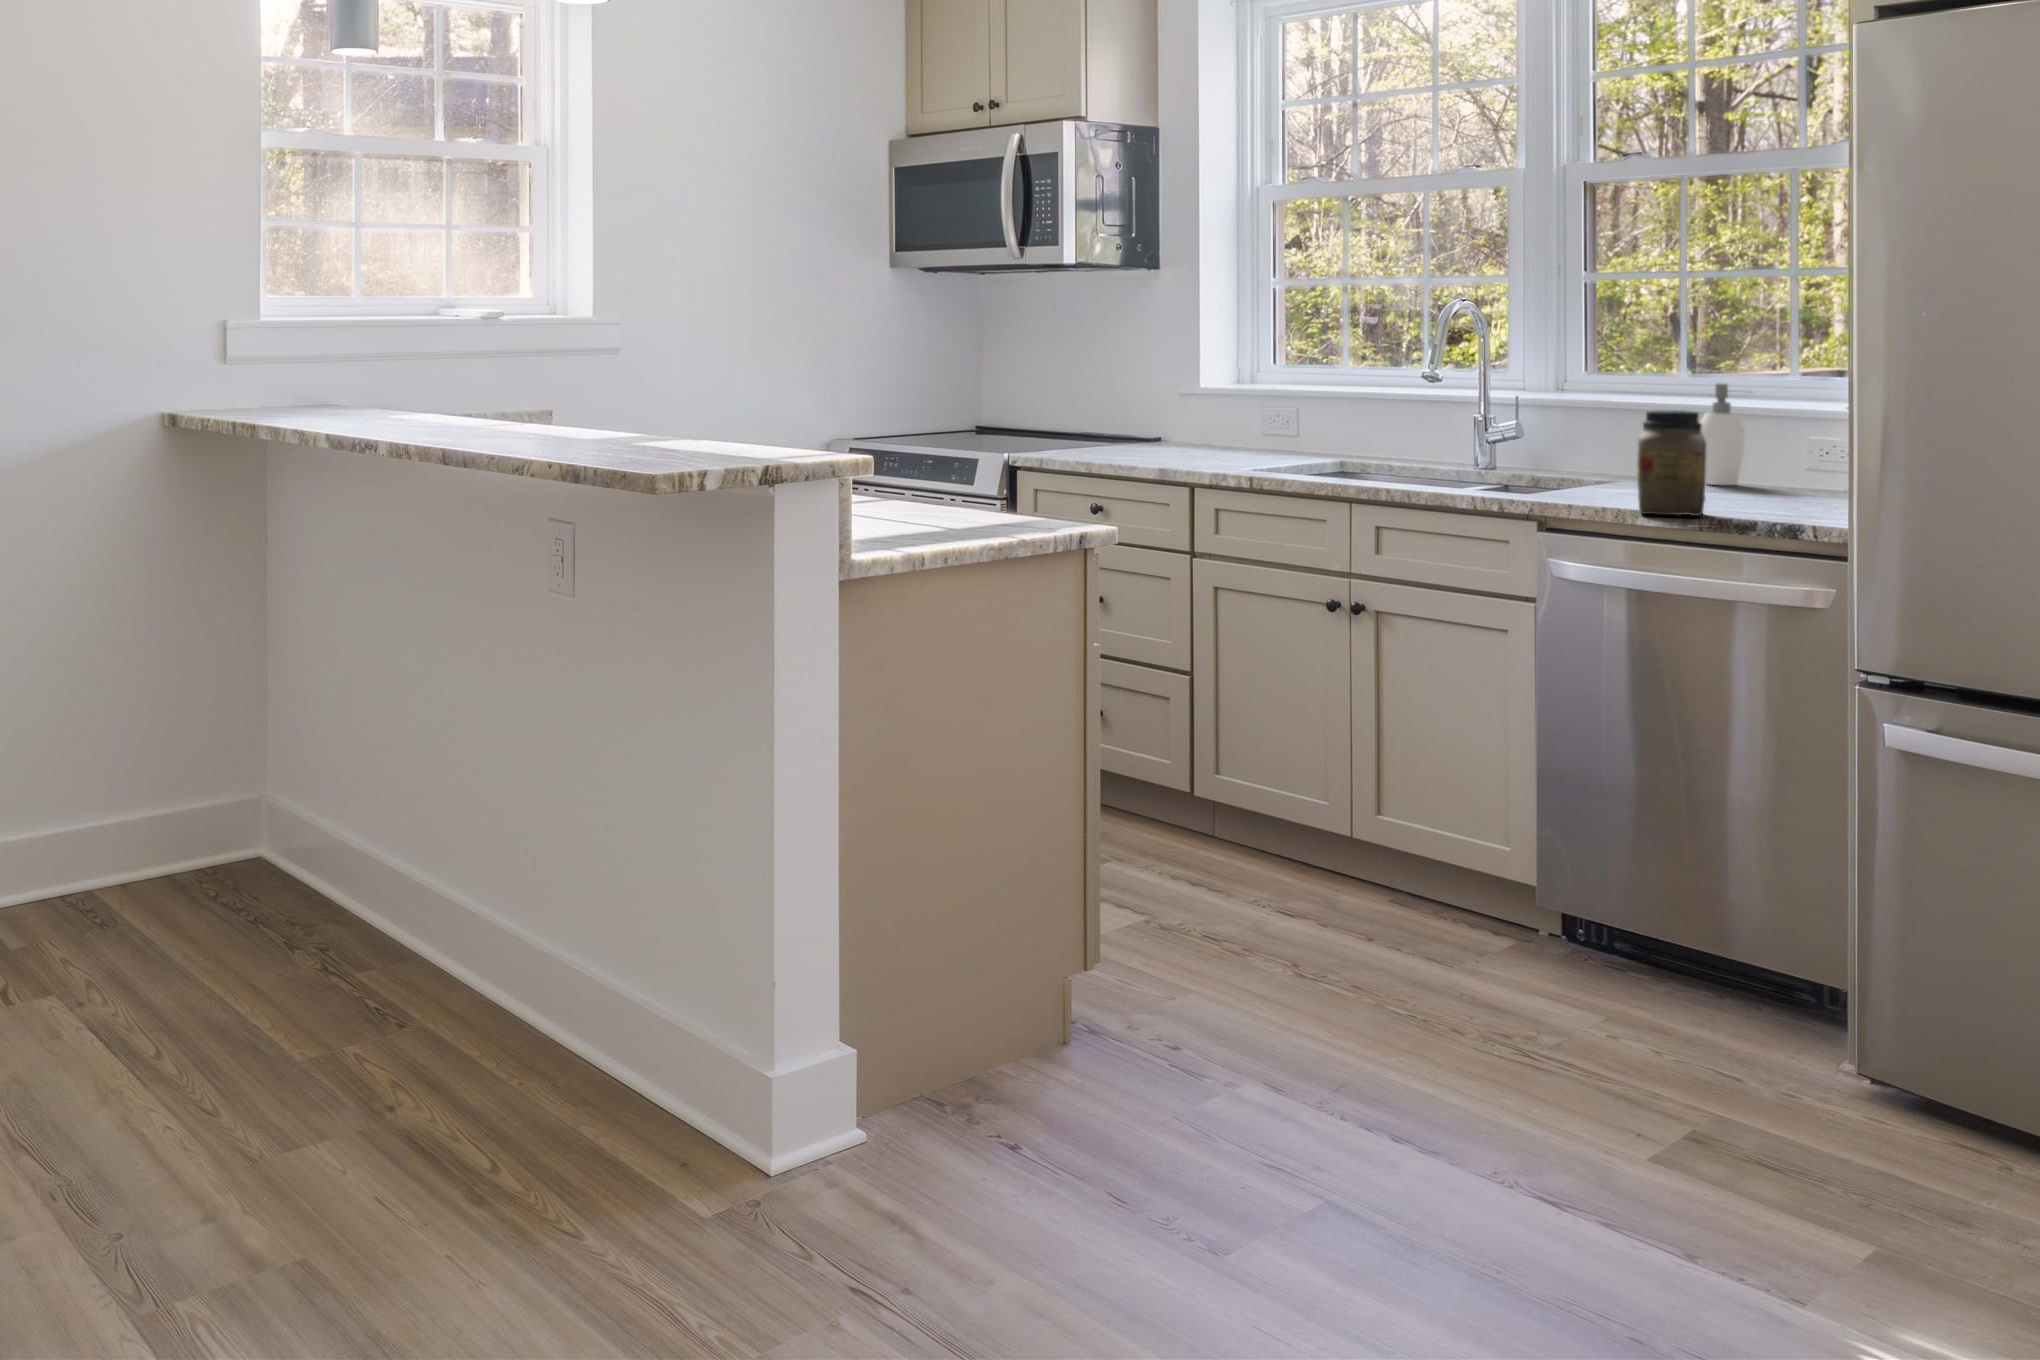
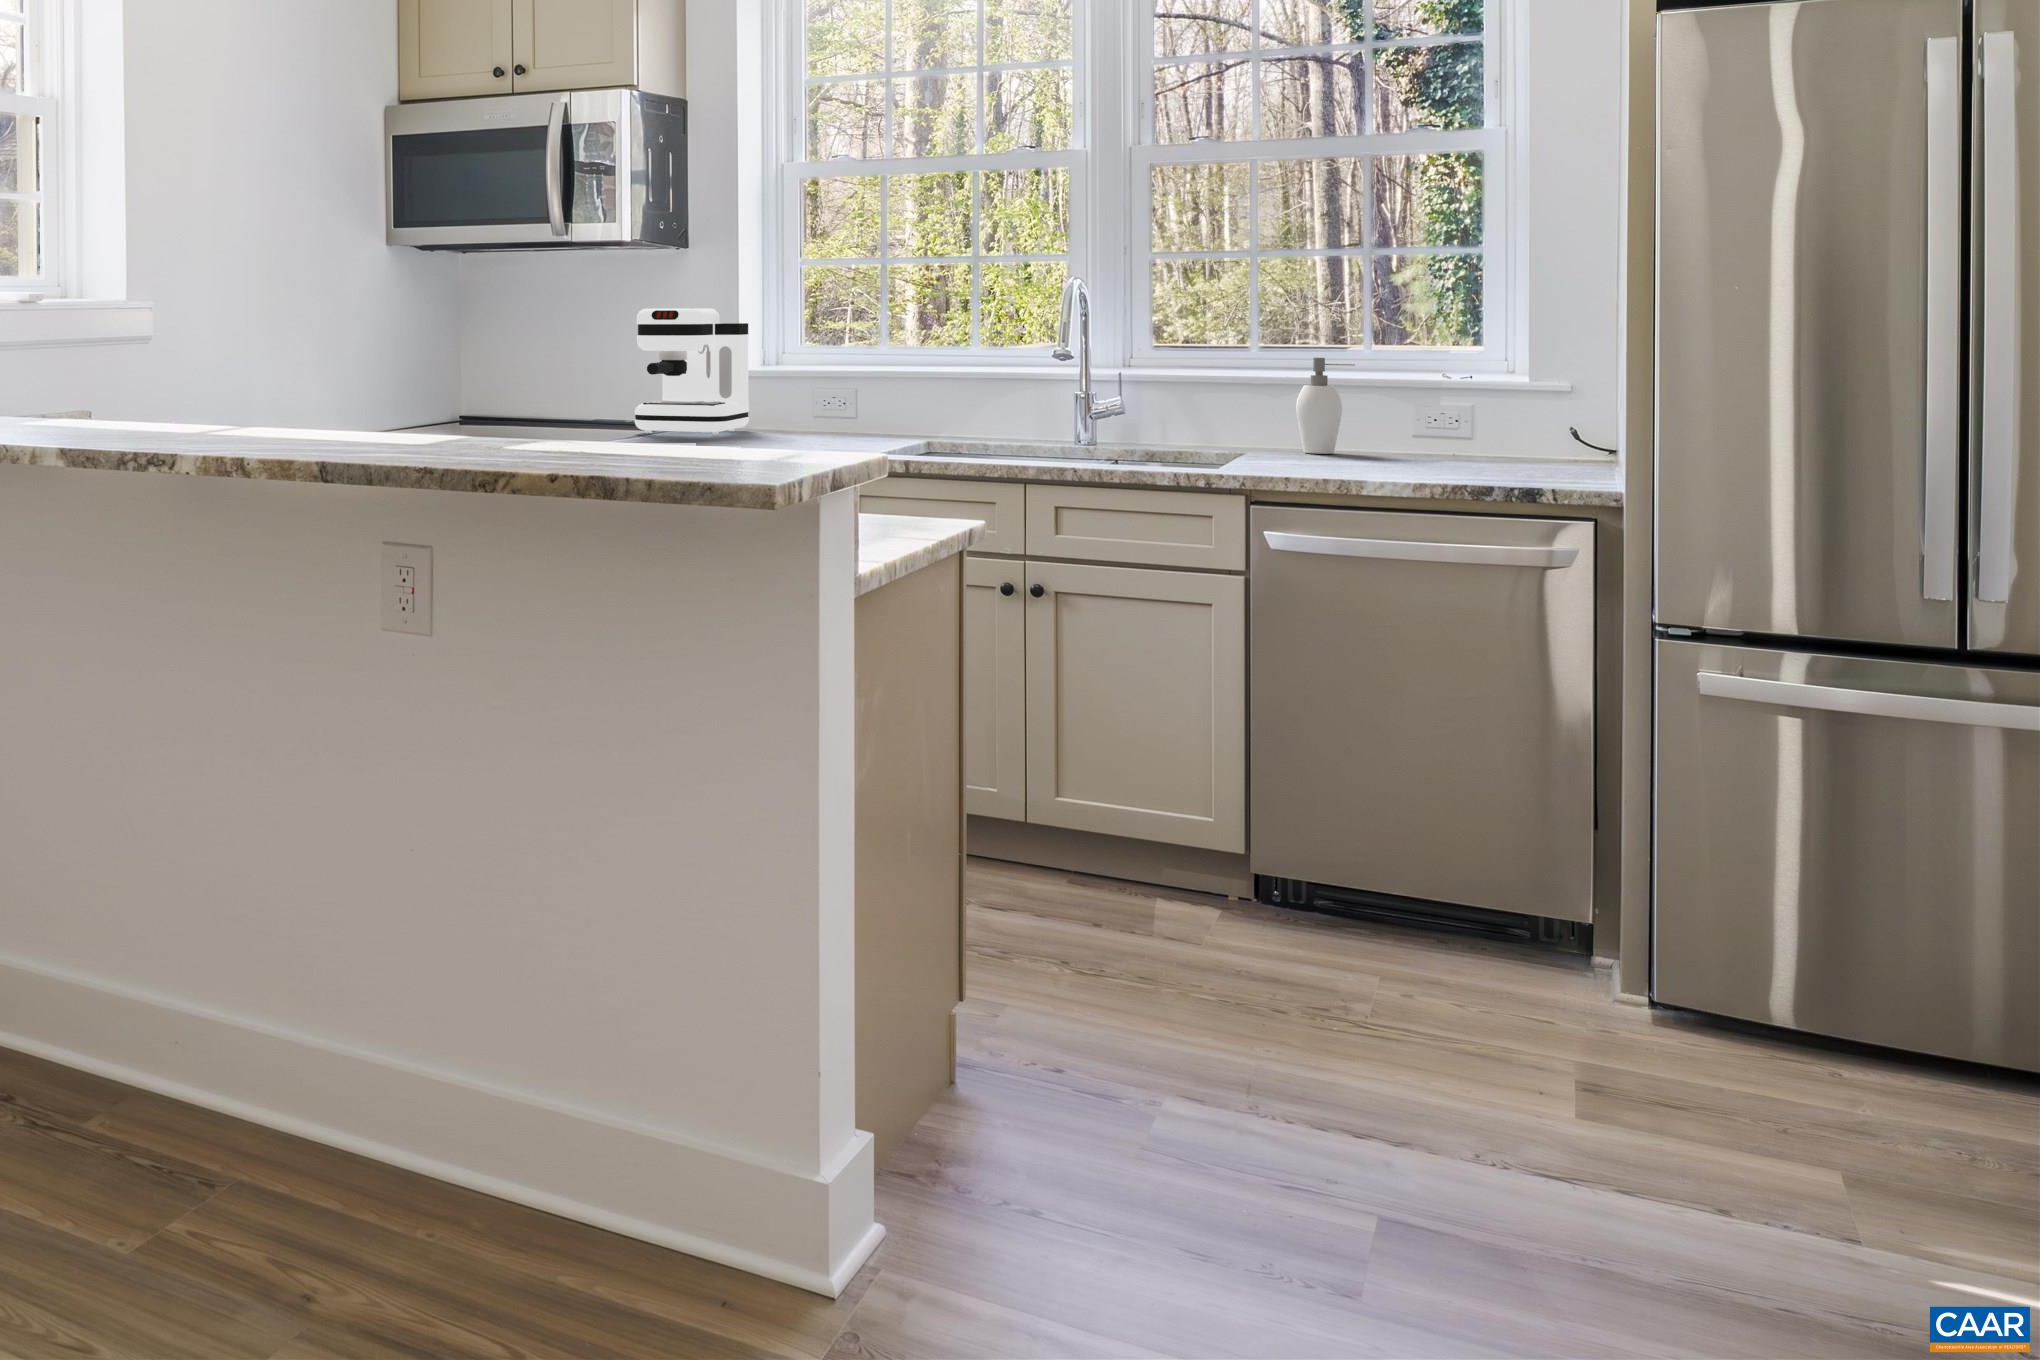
coffee maker: none [1086,328,1206,449] -> present [635,308,749,435]
jar: present [1637,410,1706,516] -> none [1345,383,1422,485]

